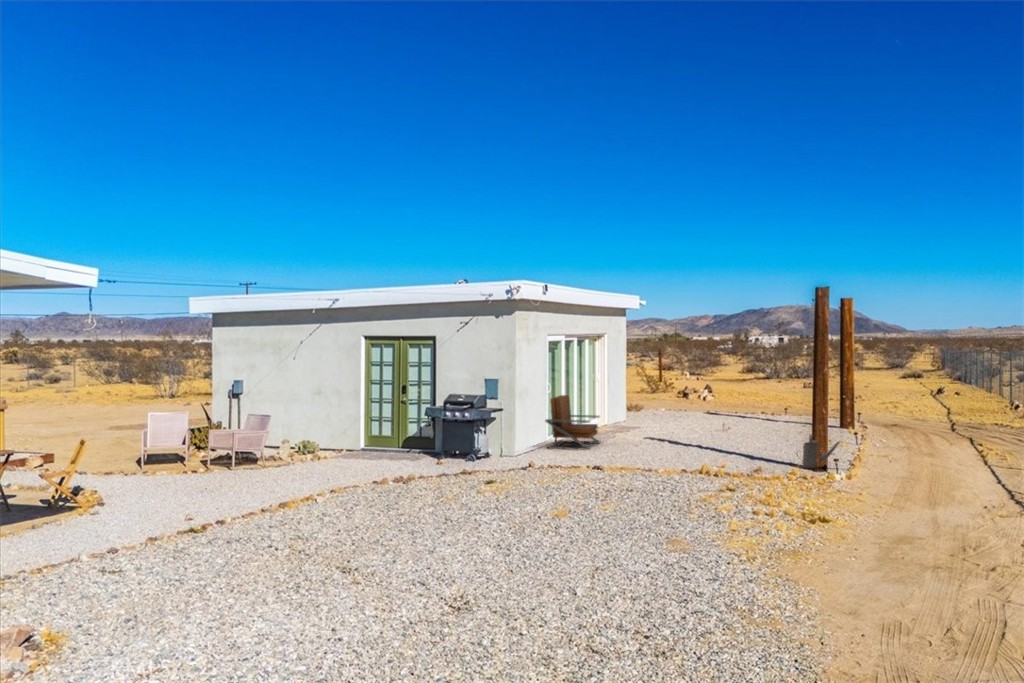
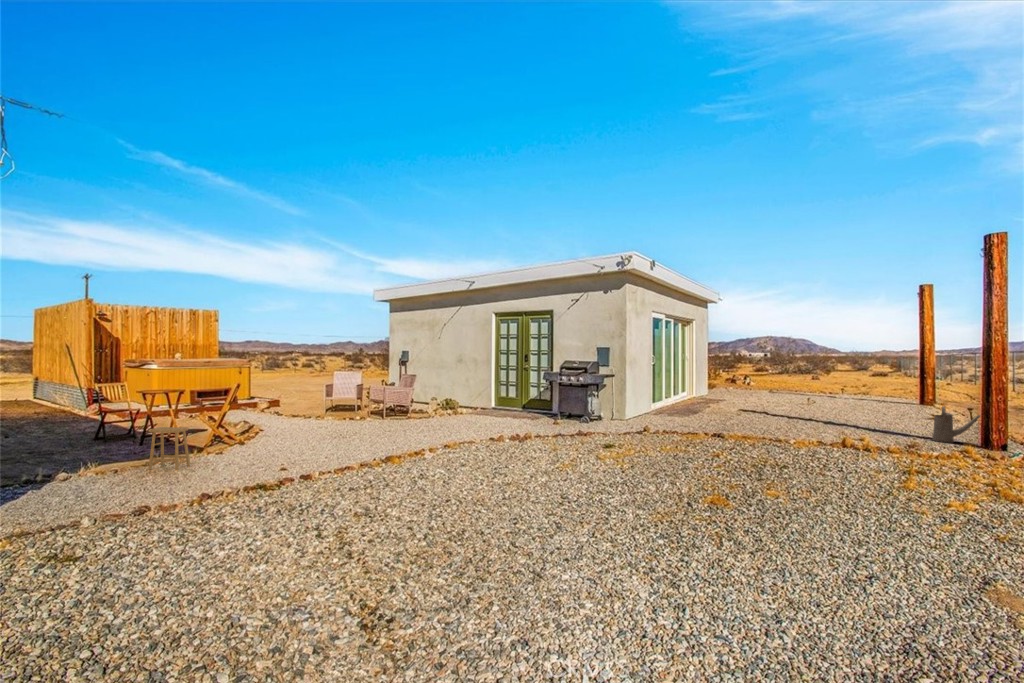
lounge chair: present [545,395,600,450] -> none [651,366,700,415]
footstool: none [30,479,71,522] -> present [148,427,190,470]

